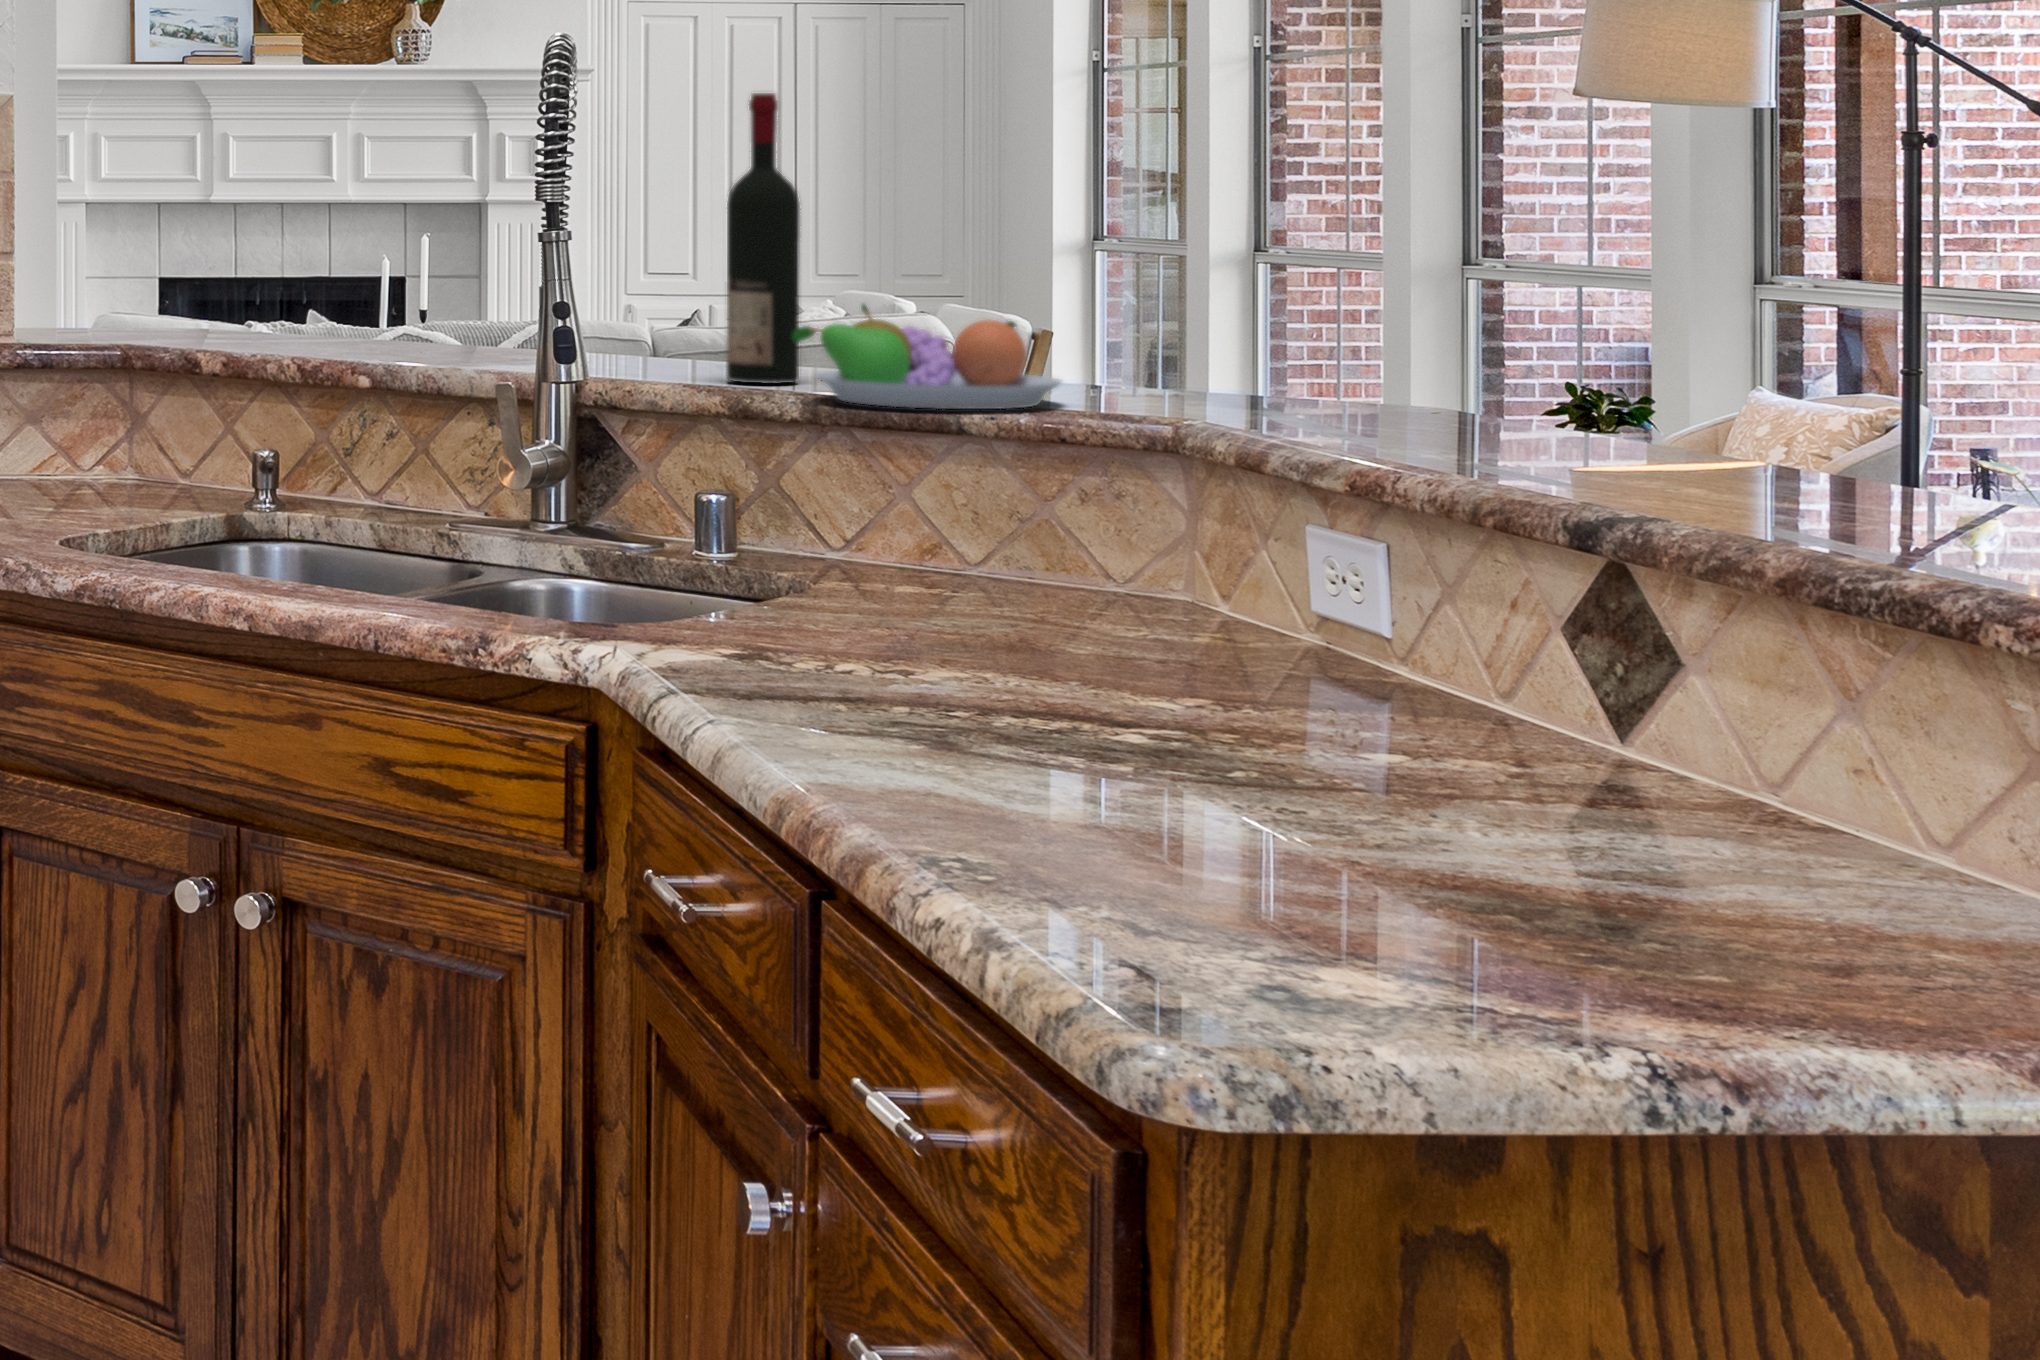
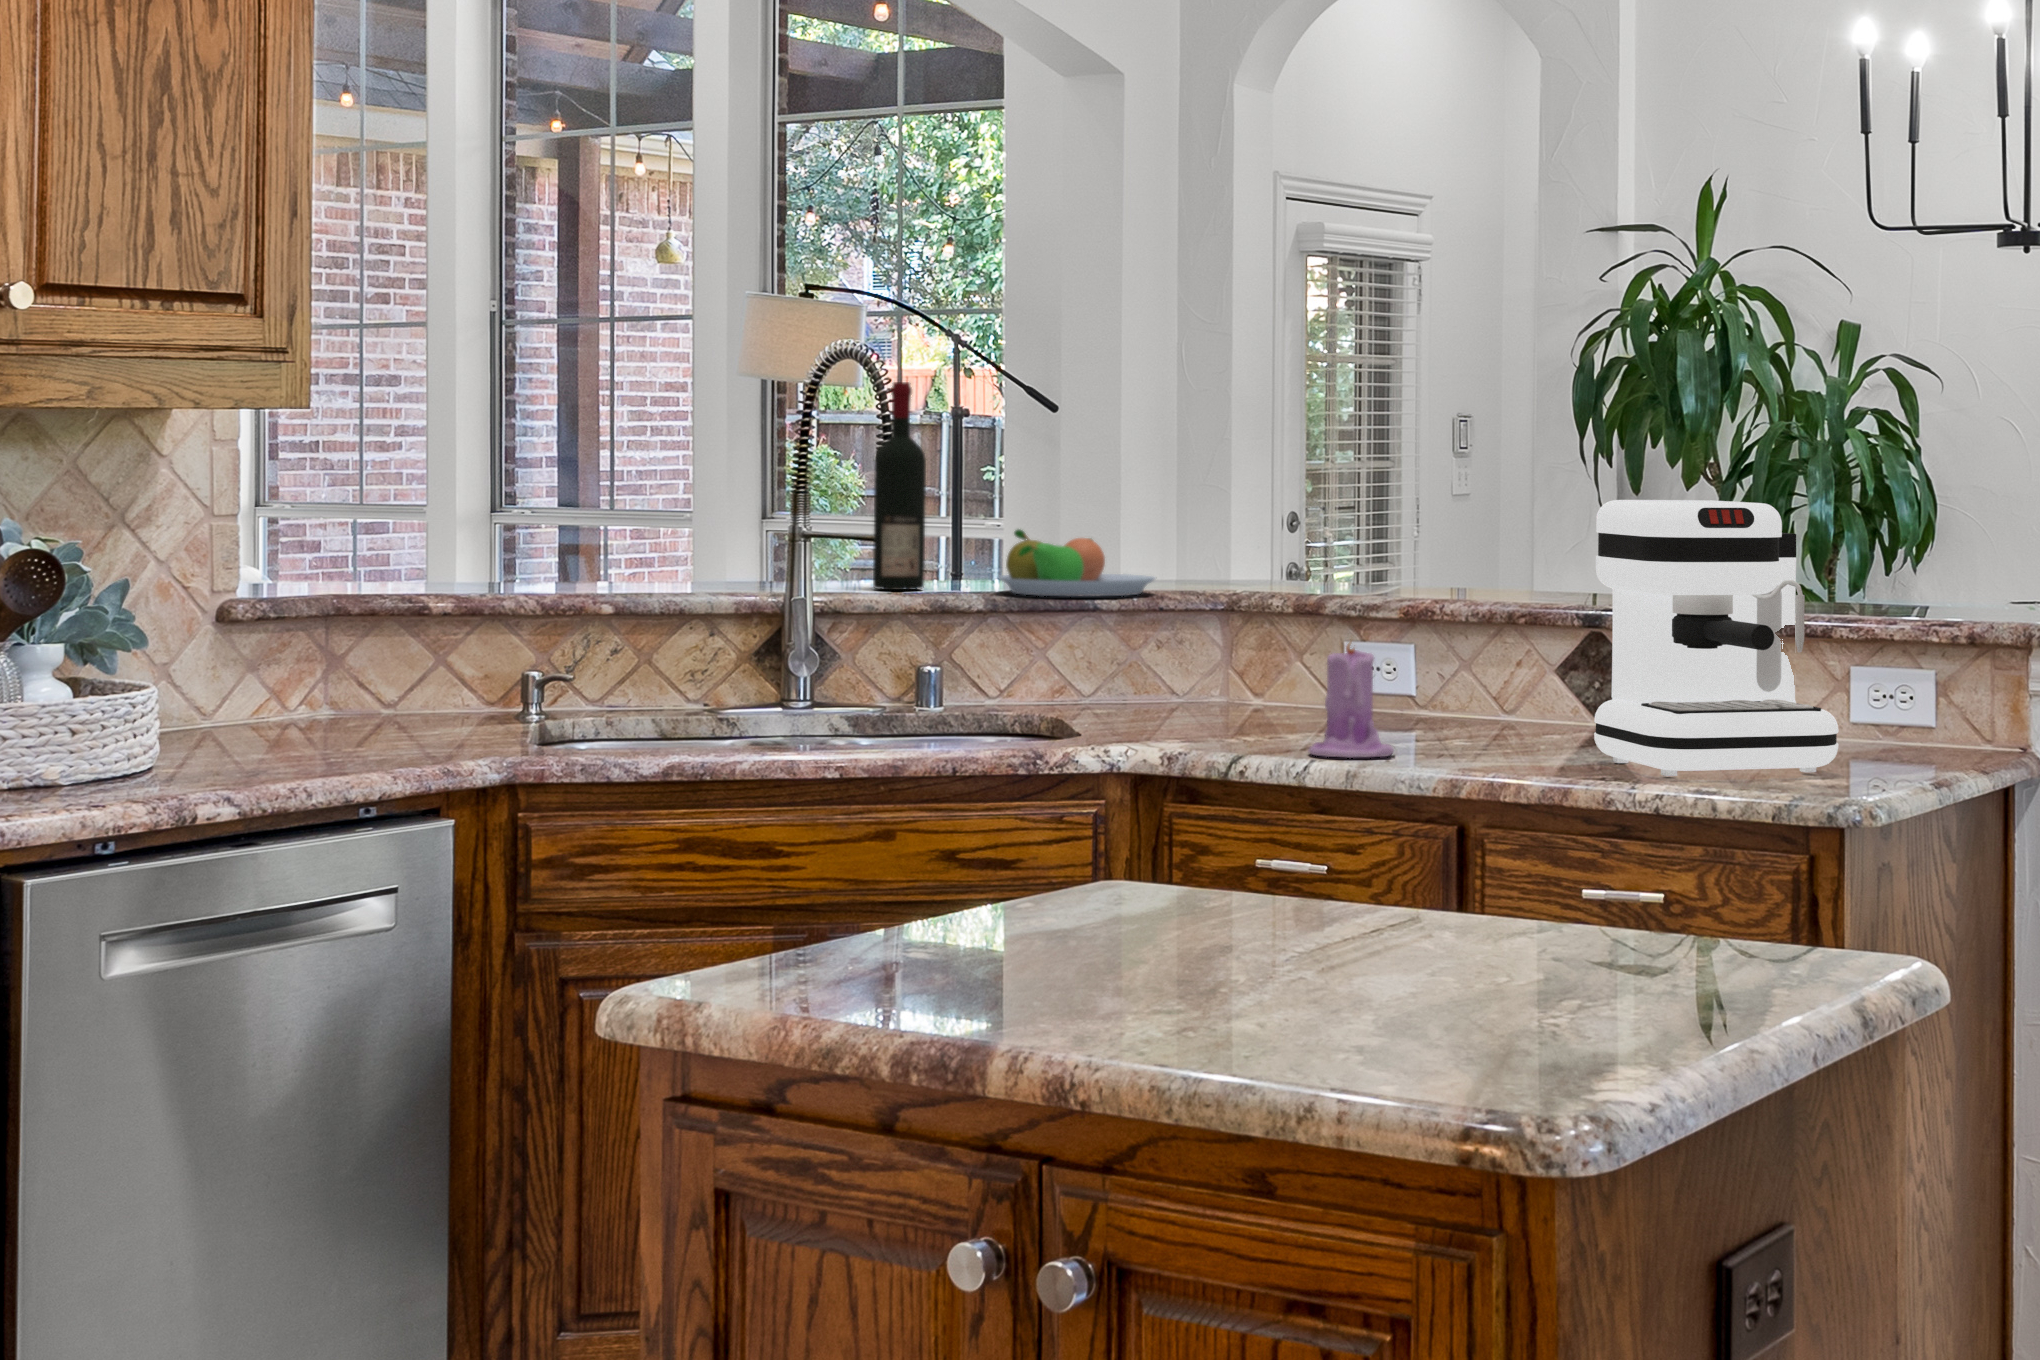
coffee maker: none [1123,277,1643,855] -> present [1594,500,1838,776]
candle: none [817,490,970,699] -> present [1308,642,1394,758]

